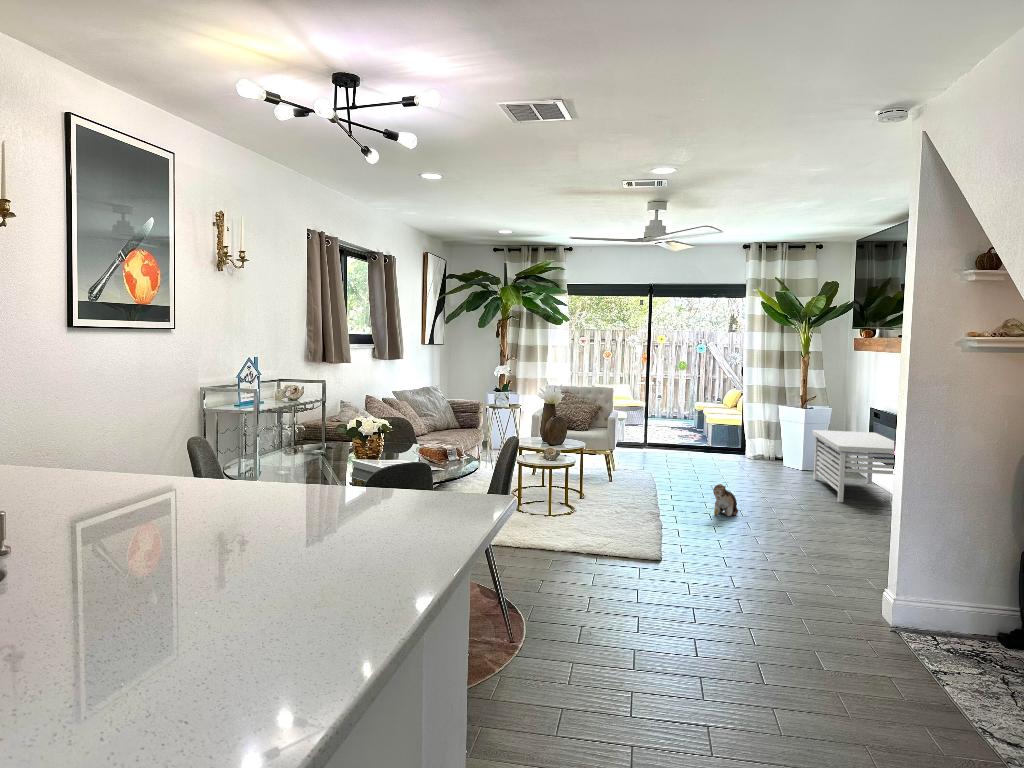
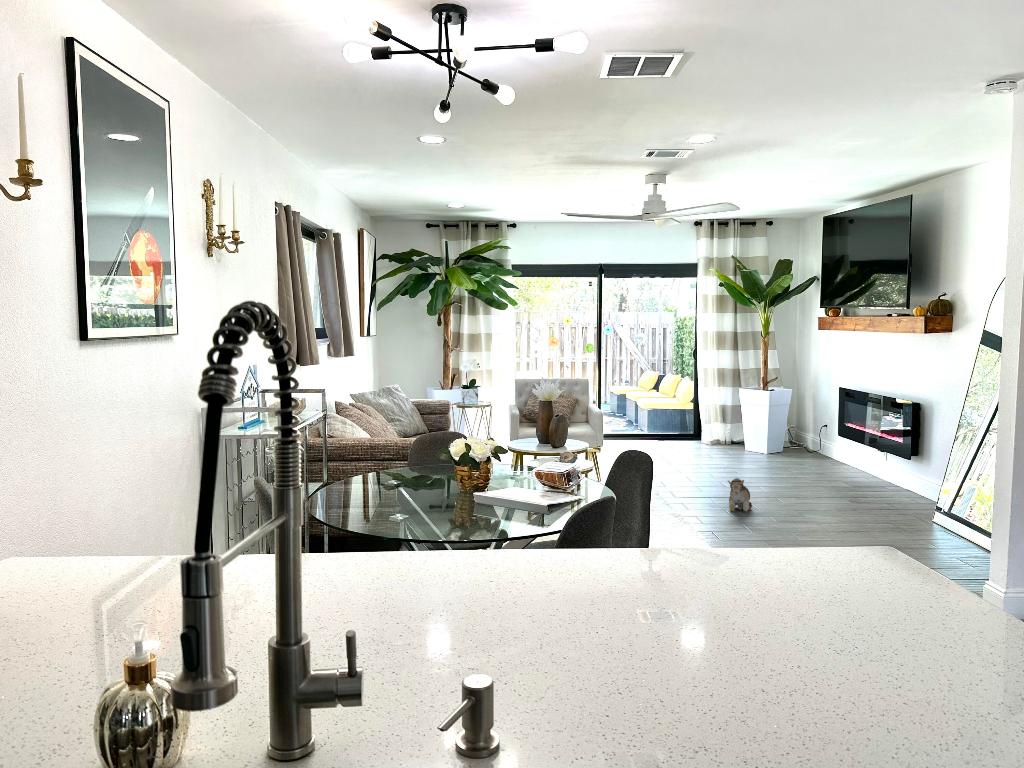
storage bench: present [812,430,895,502] -> none [785,413,903,488]

